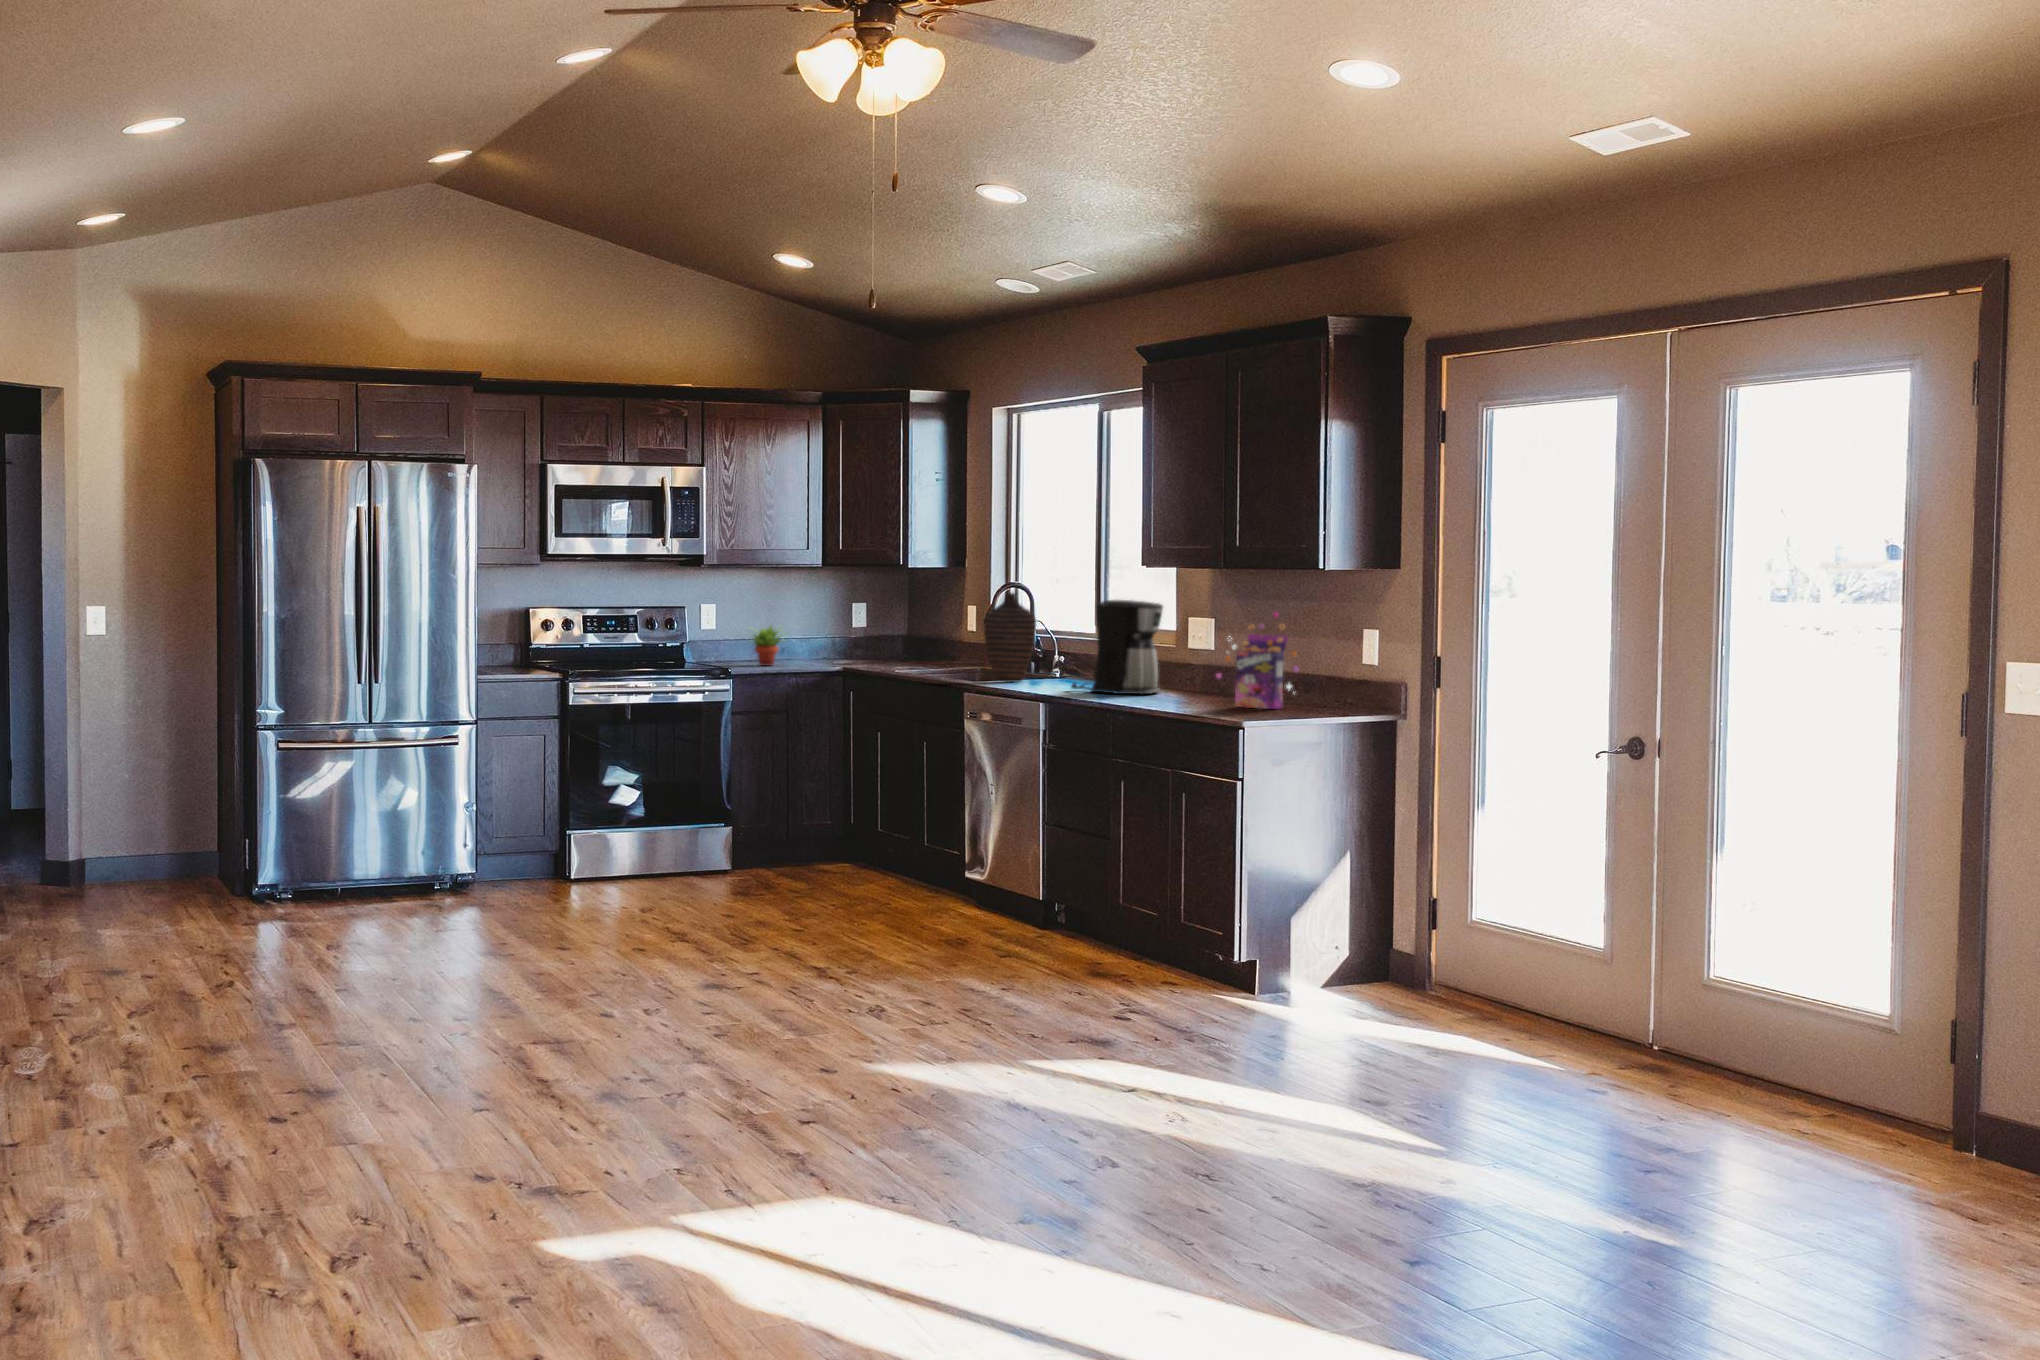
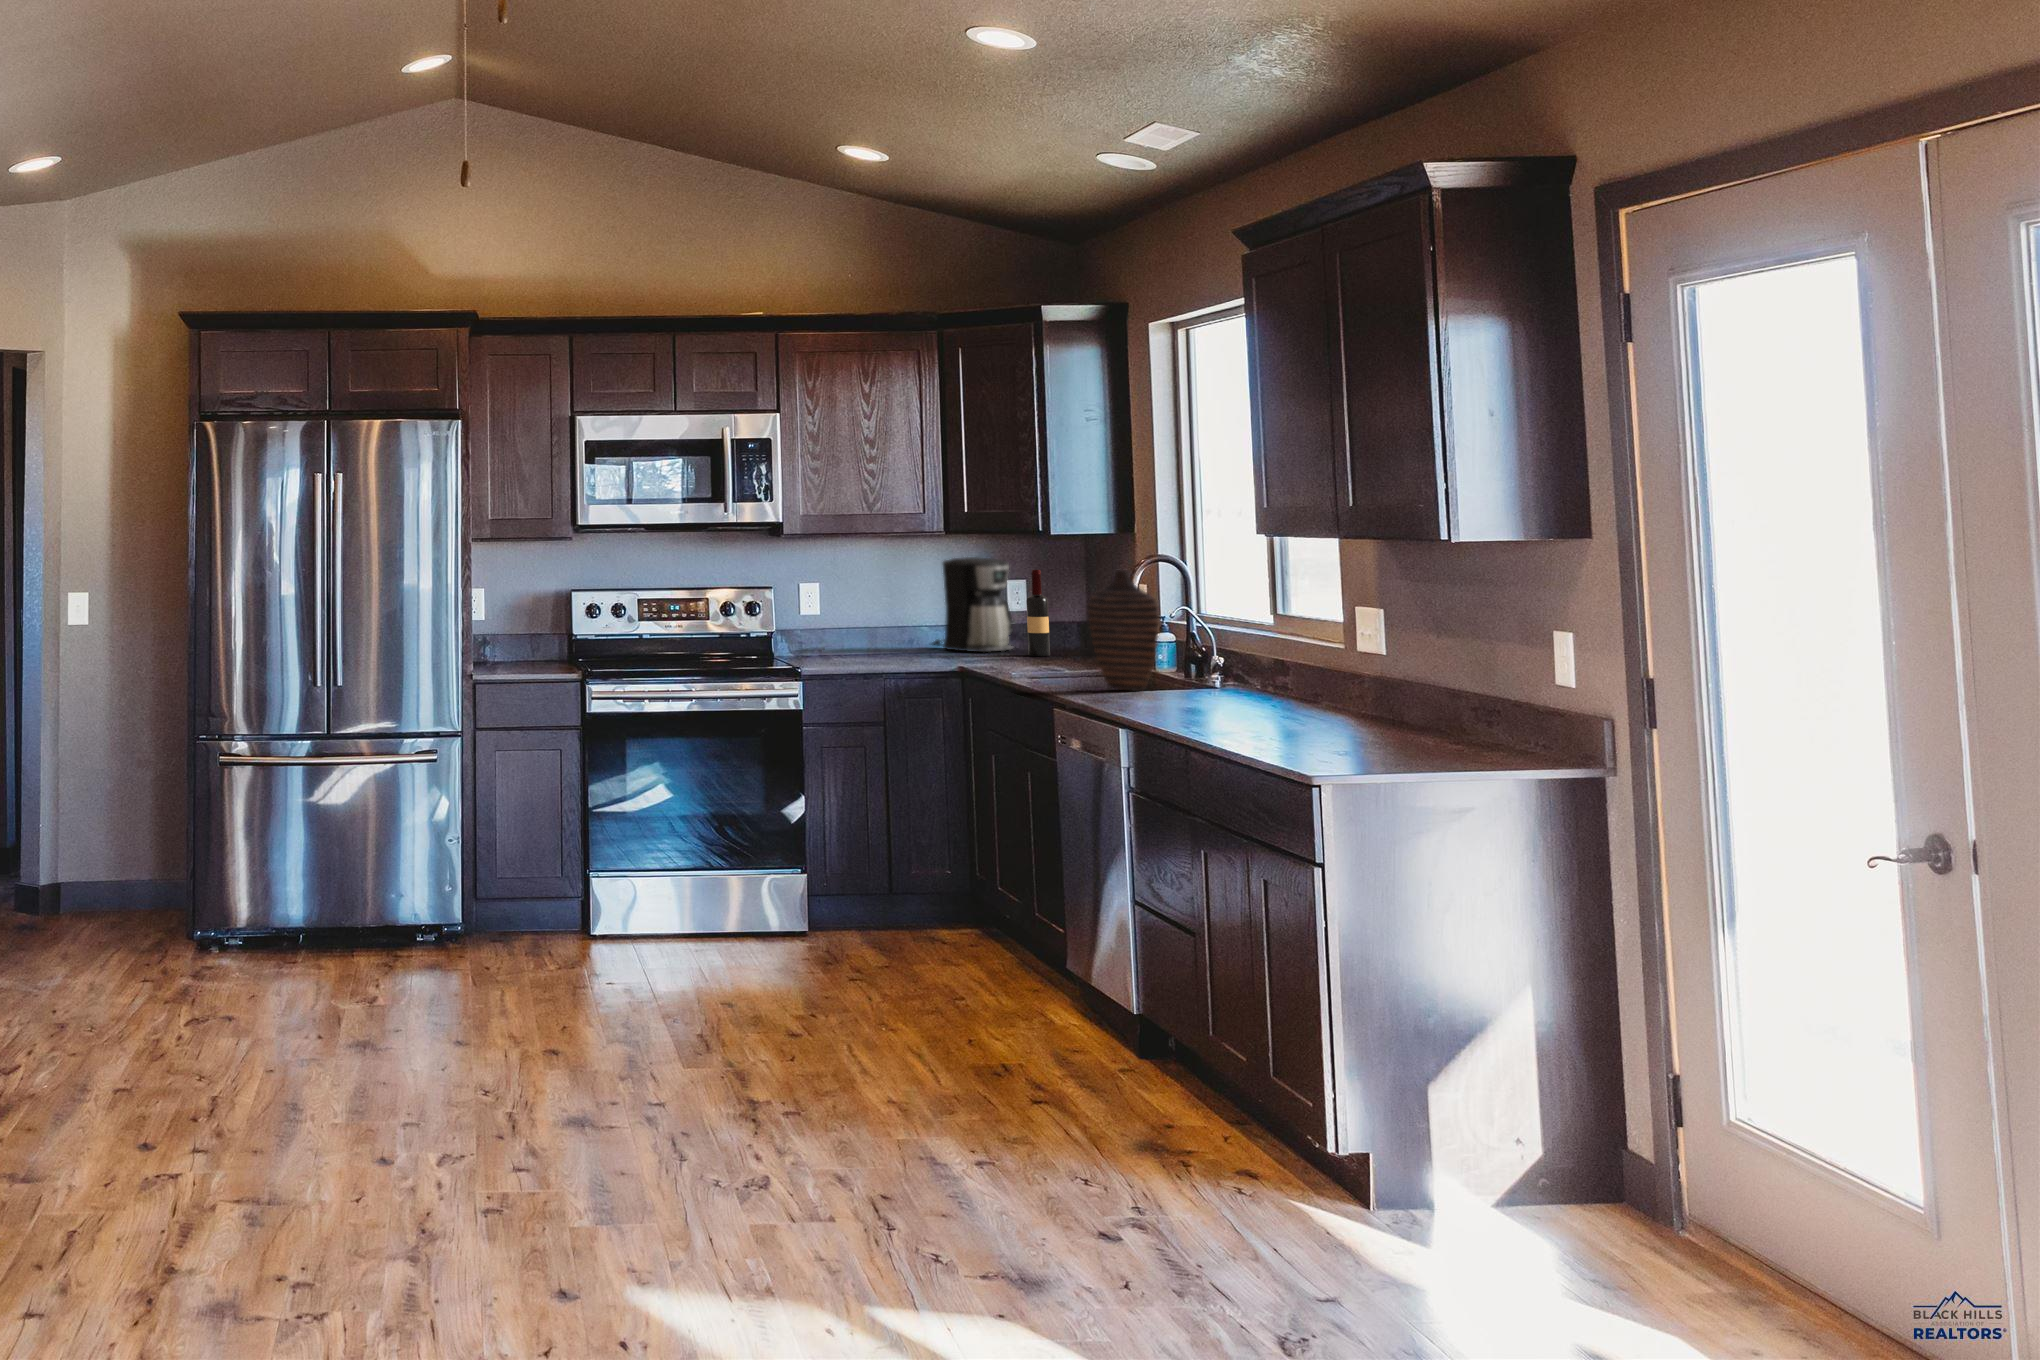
wine bottle: none [881,597,898,664] -> present [1027,570,1050,656]
coffee maker: present [1071,600,1163,694] -> present [932,557,1013,652]
cereal box: present [1216,612,1298,709] -> none [1318,608,1448,756]
succulent plant: present [753,626,780,666] -> none [845,603,905,657]

